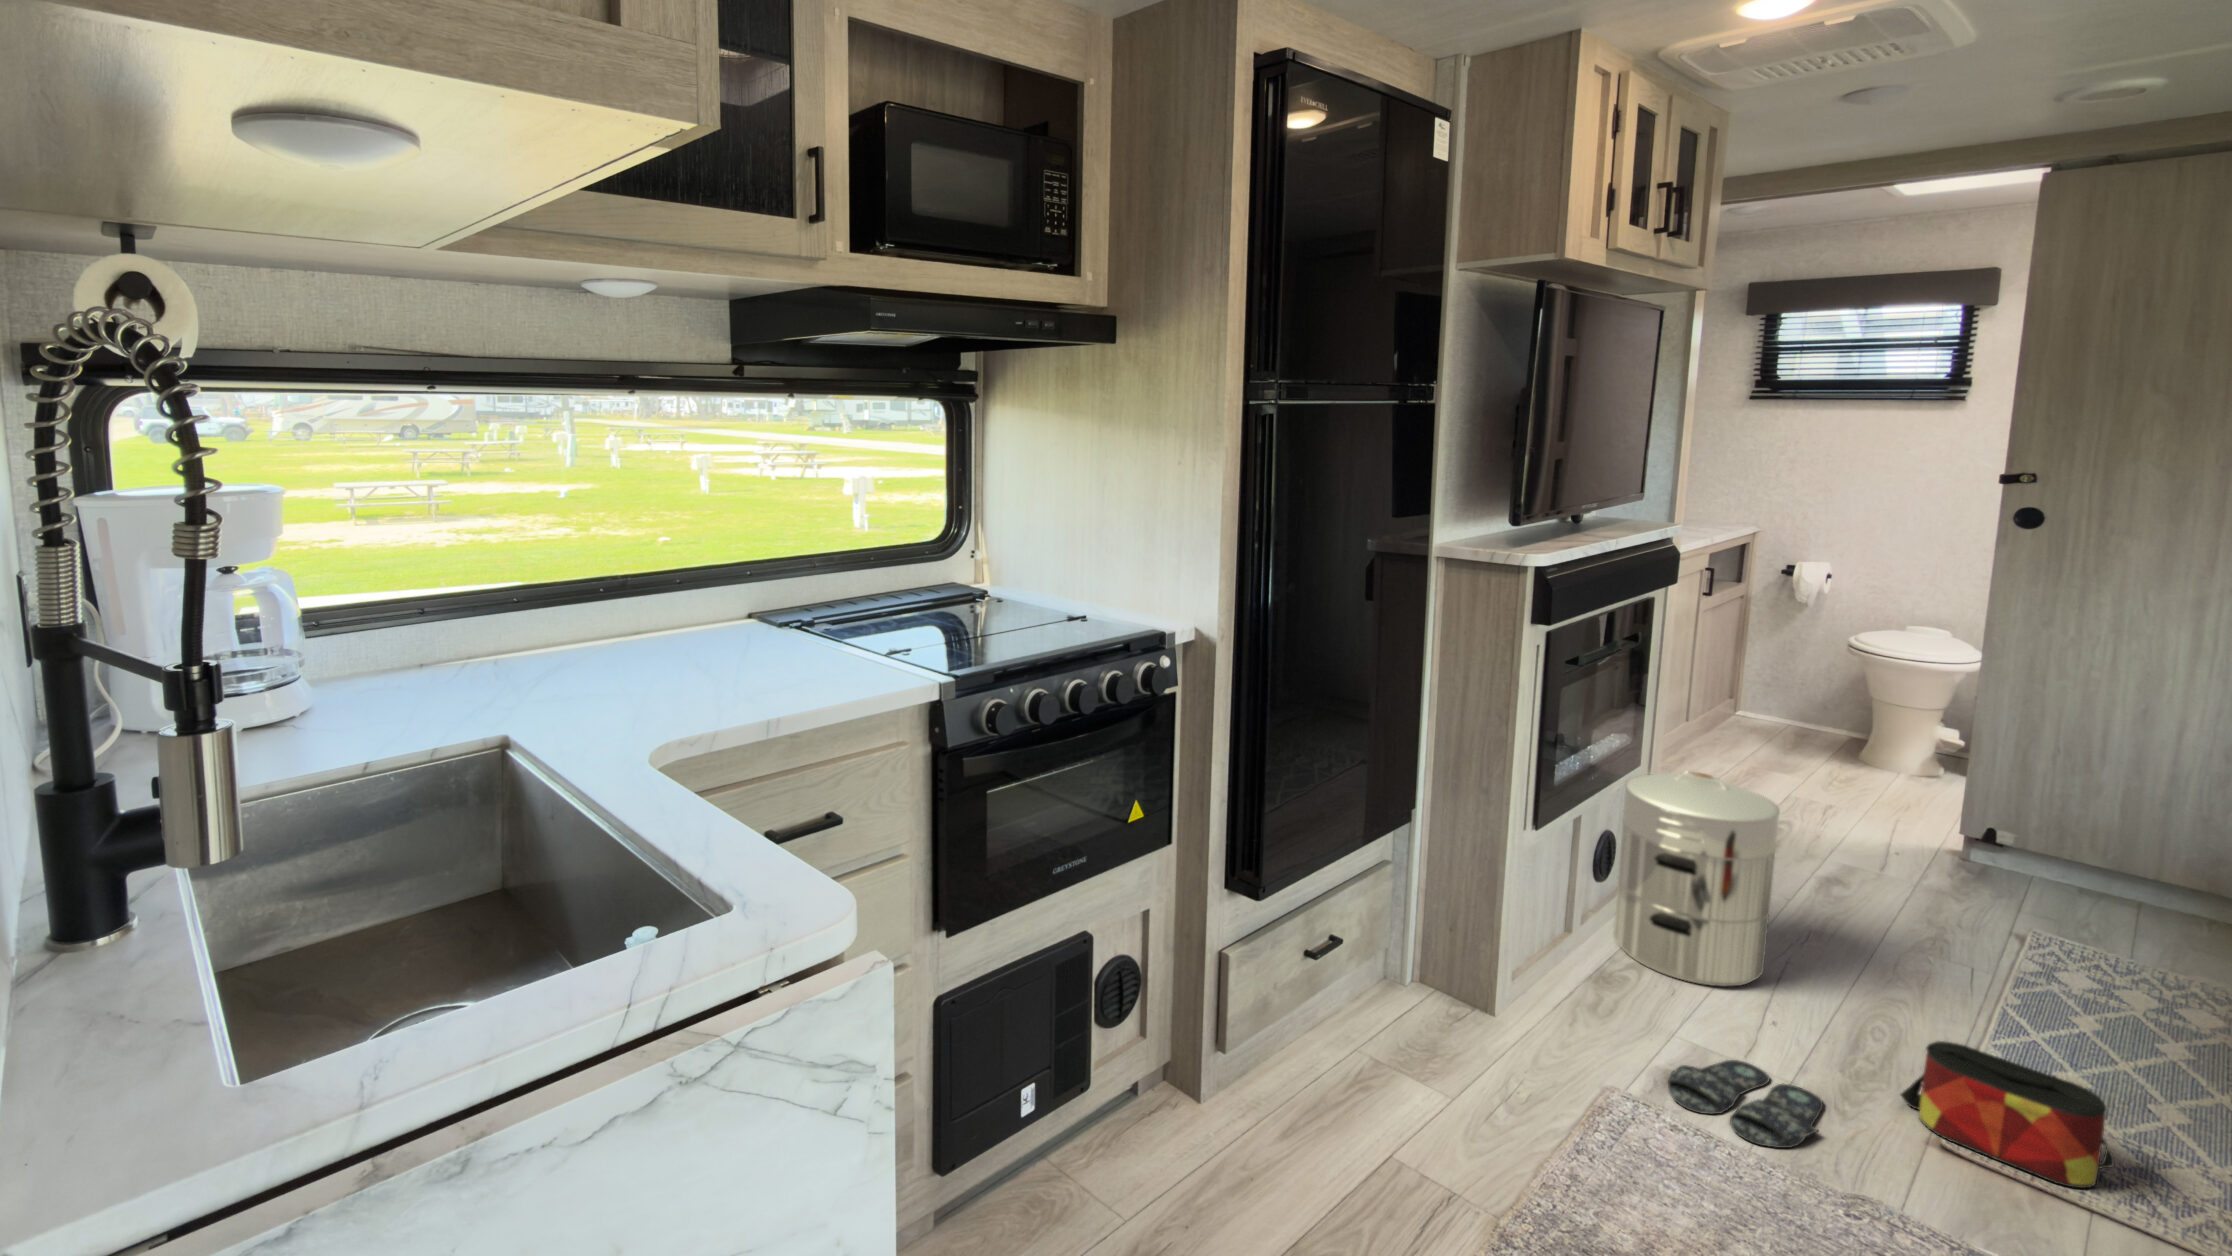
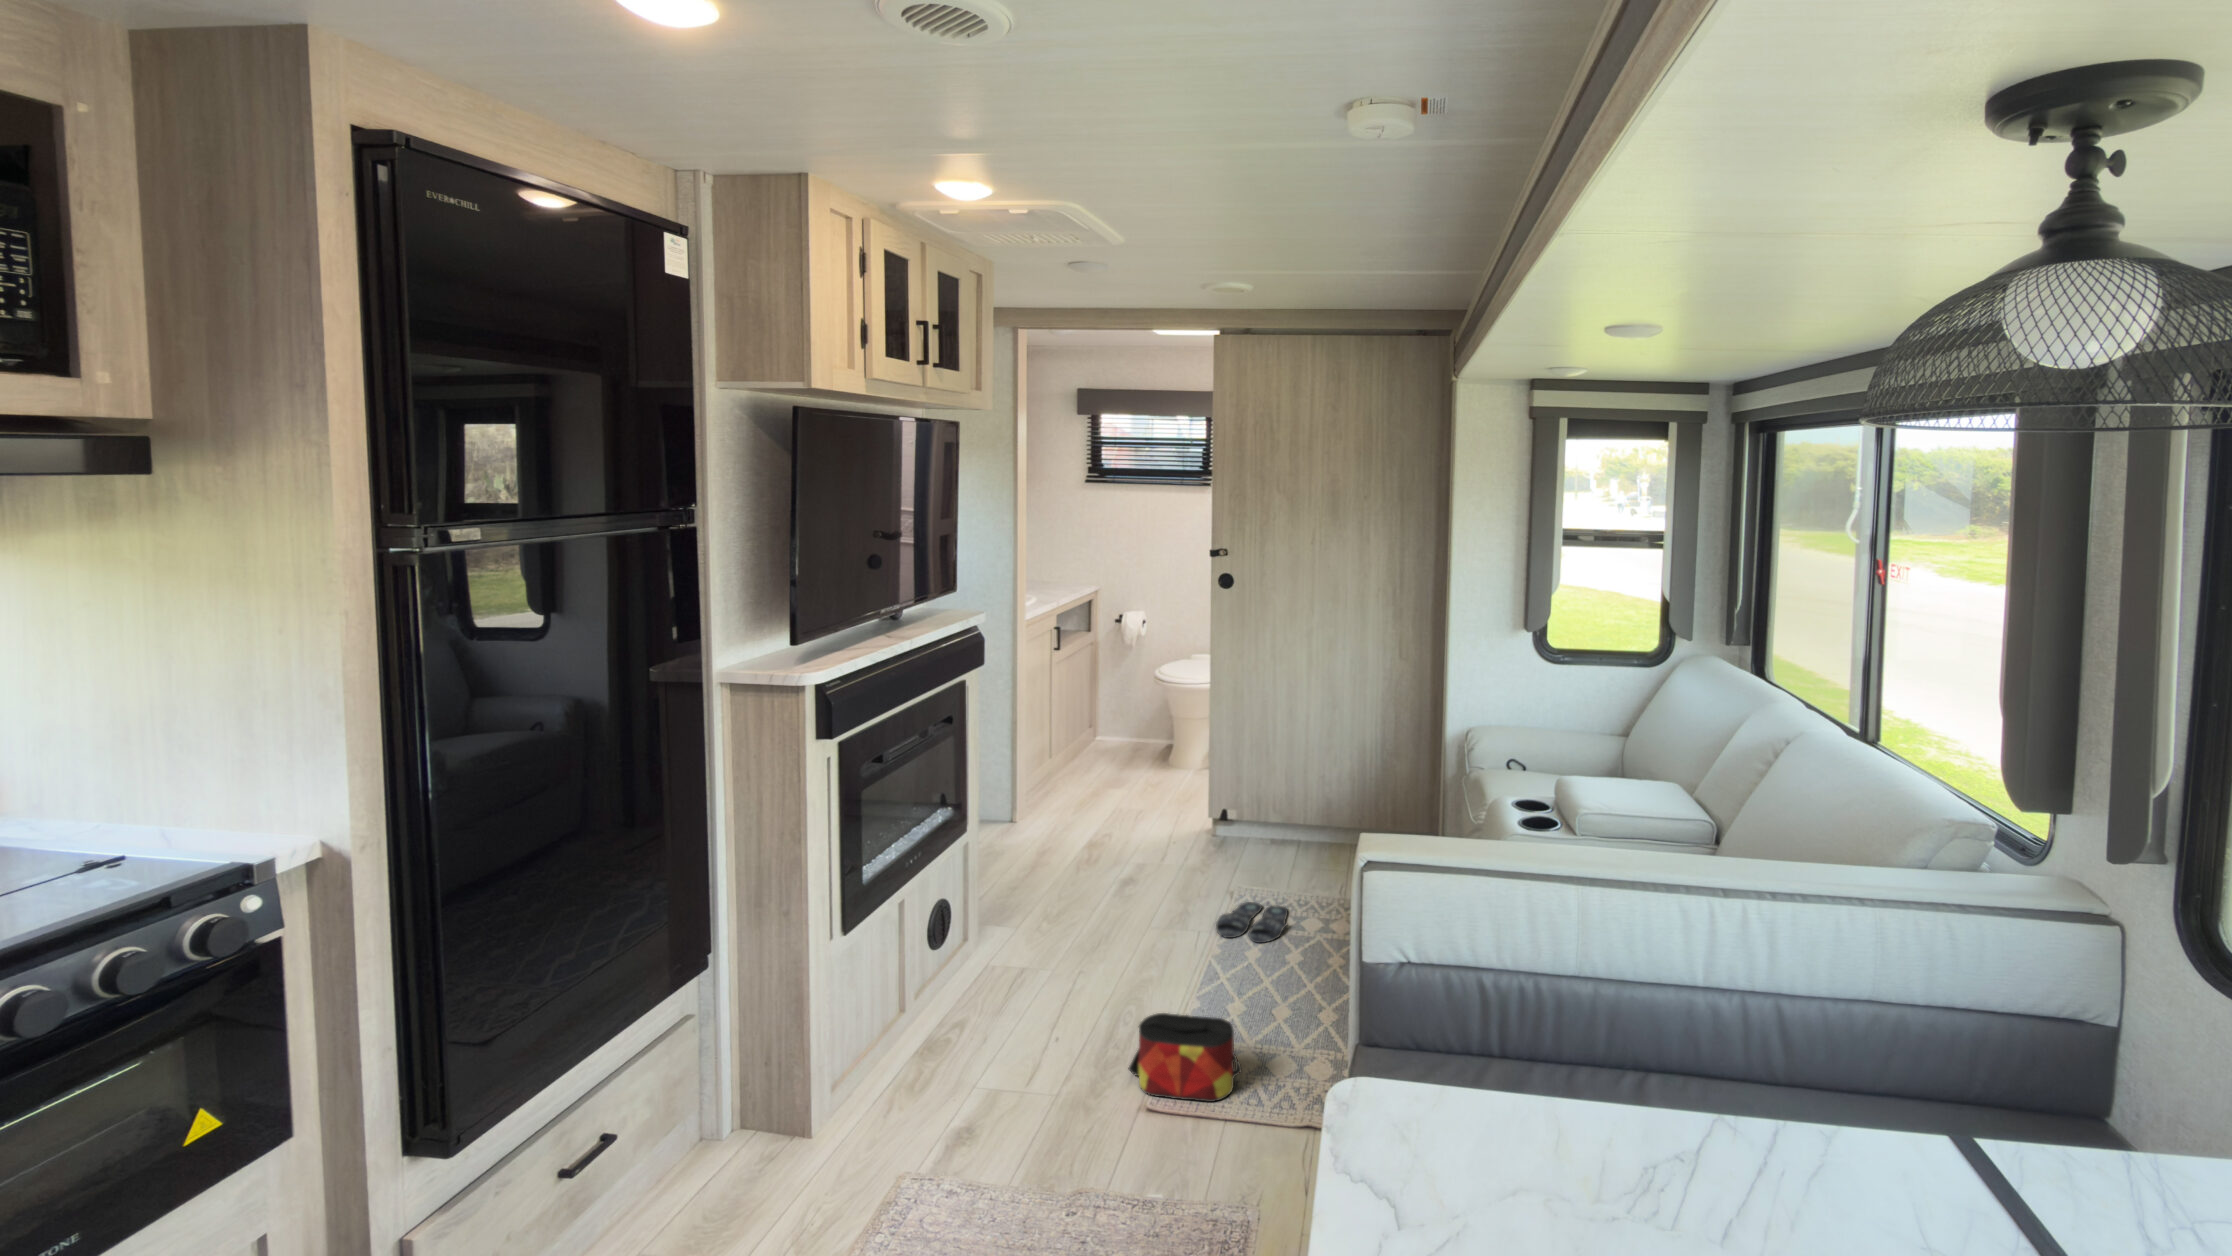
waste bin: present [1614,772,1780,986] -> none [946,831,1061,1020]
slippers: present [1668,1060,1823,1148] -> present [1216,902,1288,943]

